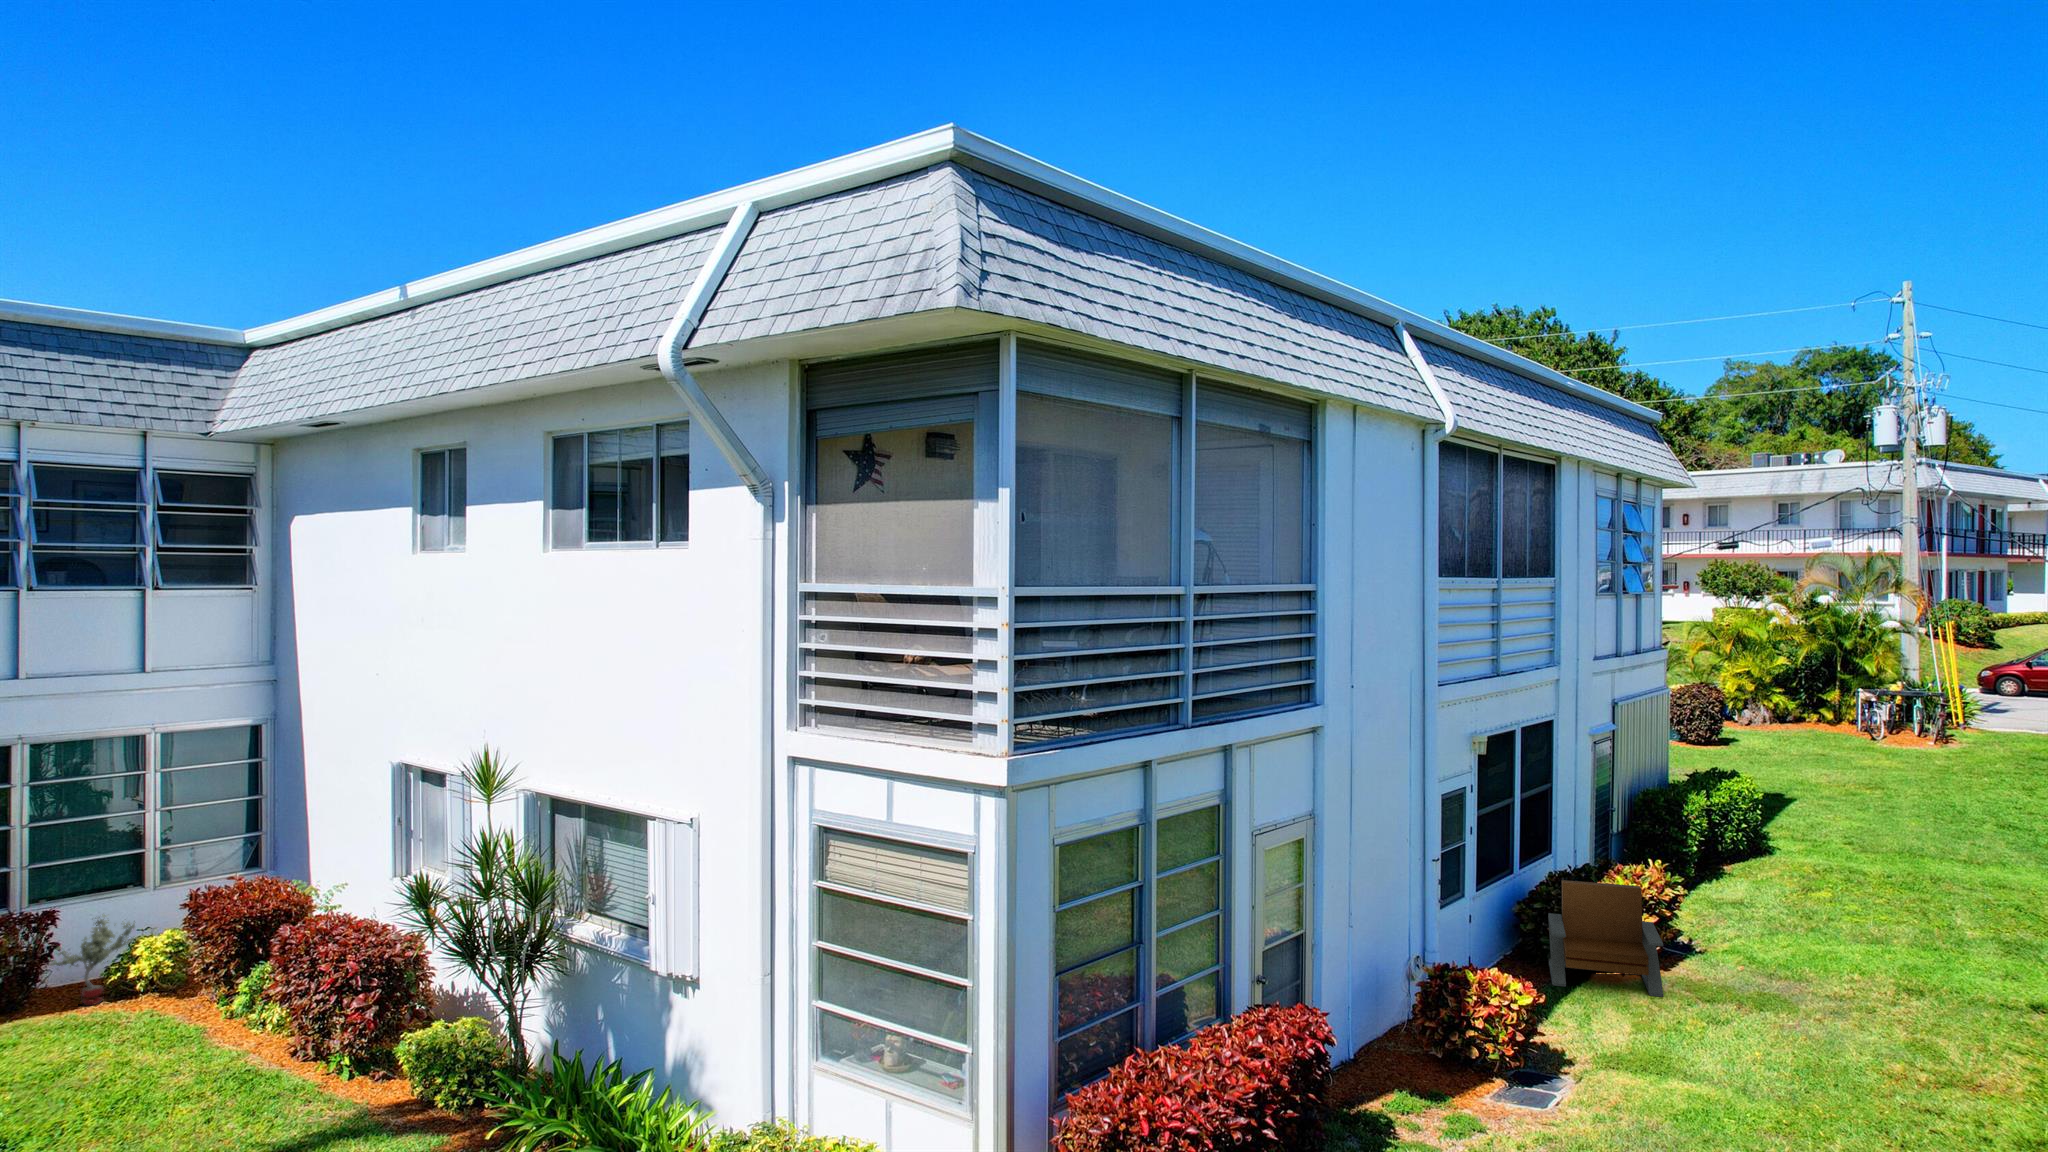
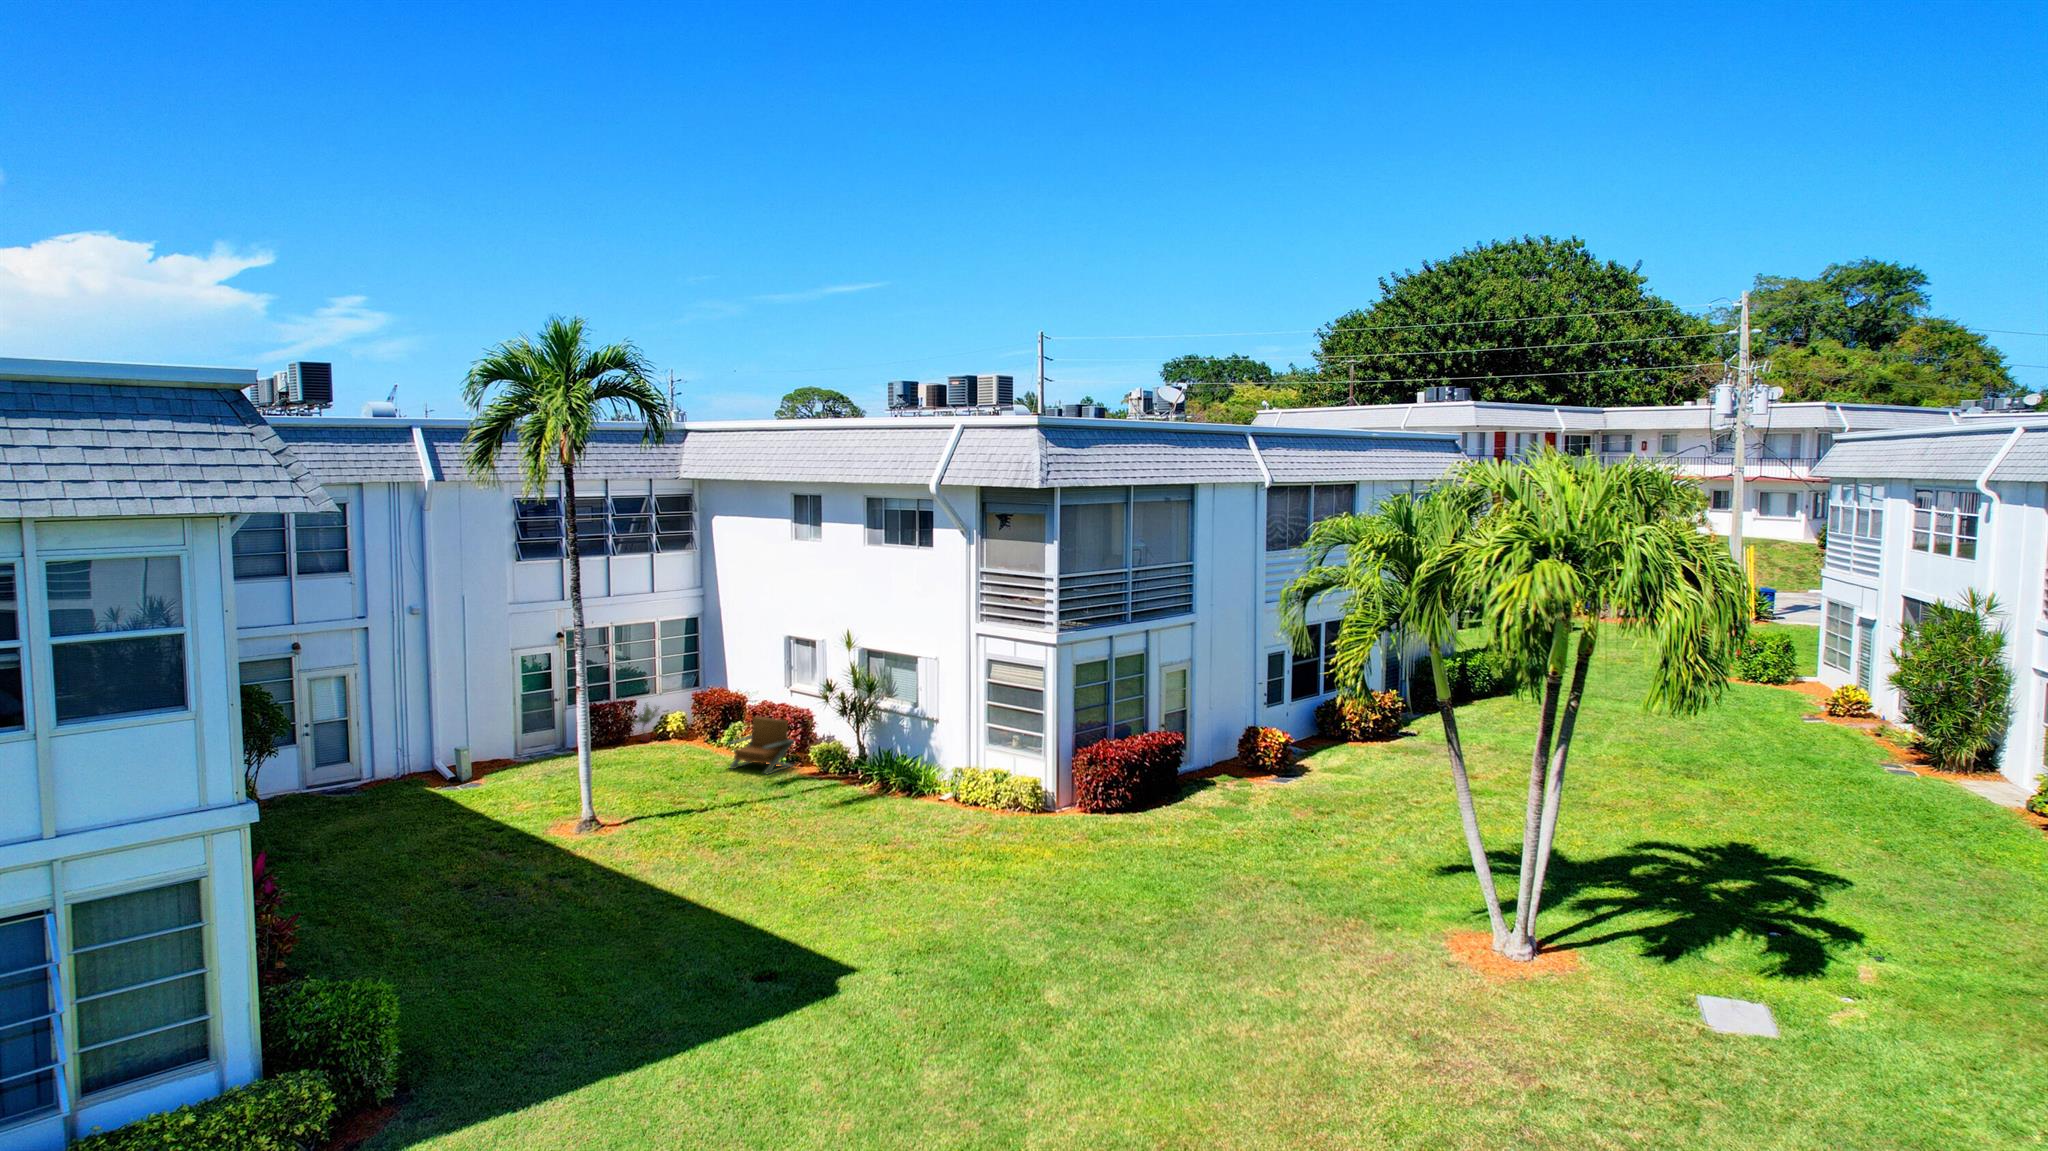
lounge chair: present [1548,880,1664,997] -> present [729,717,795,774]

